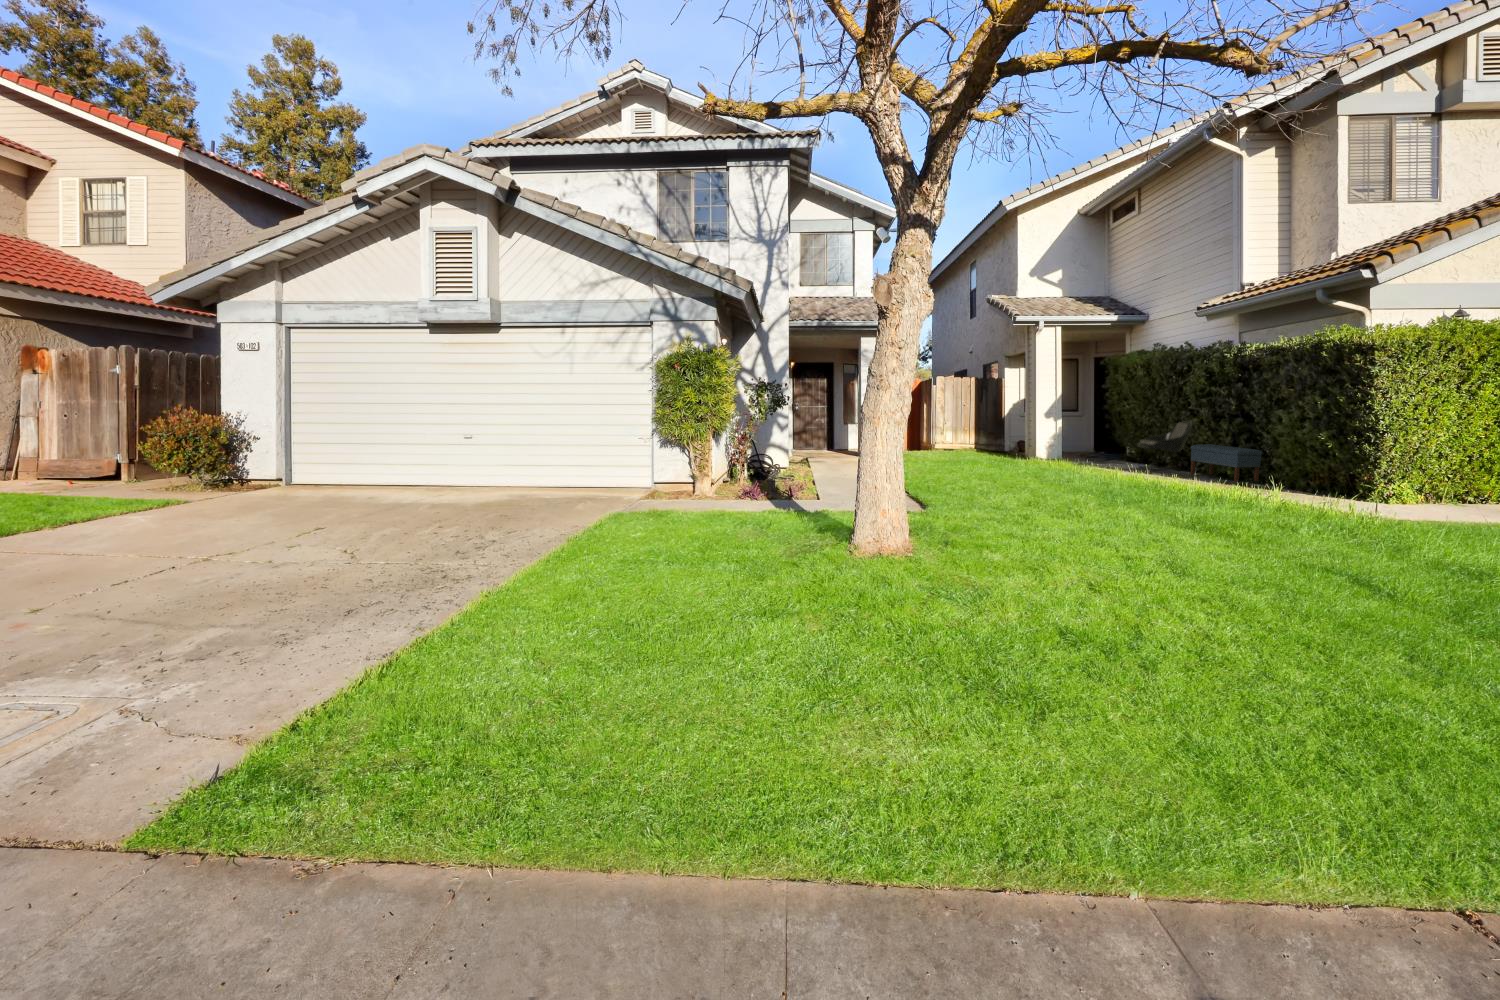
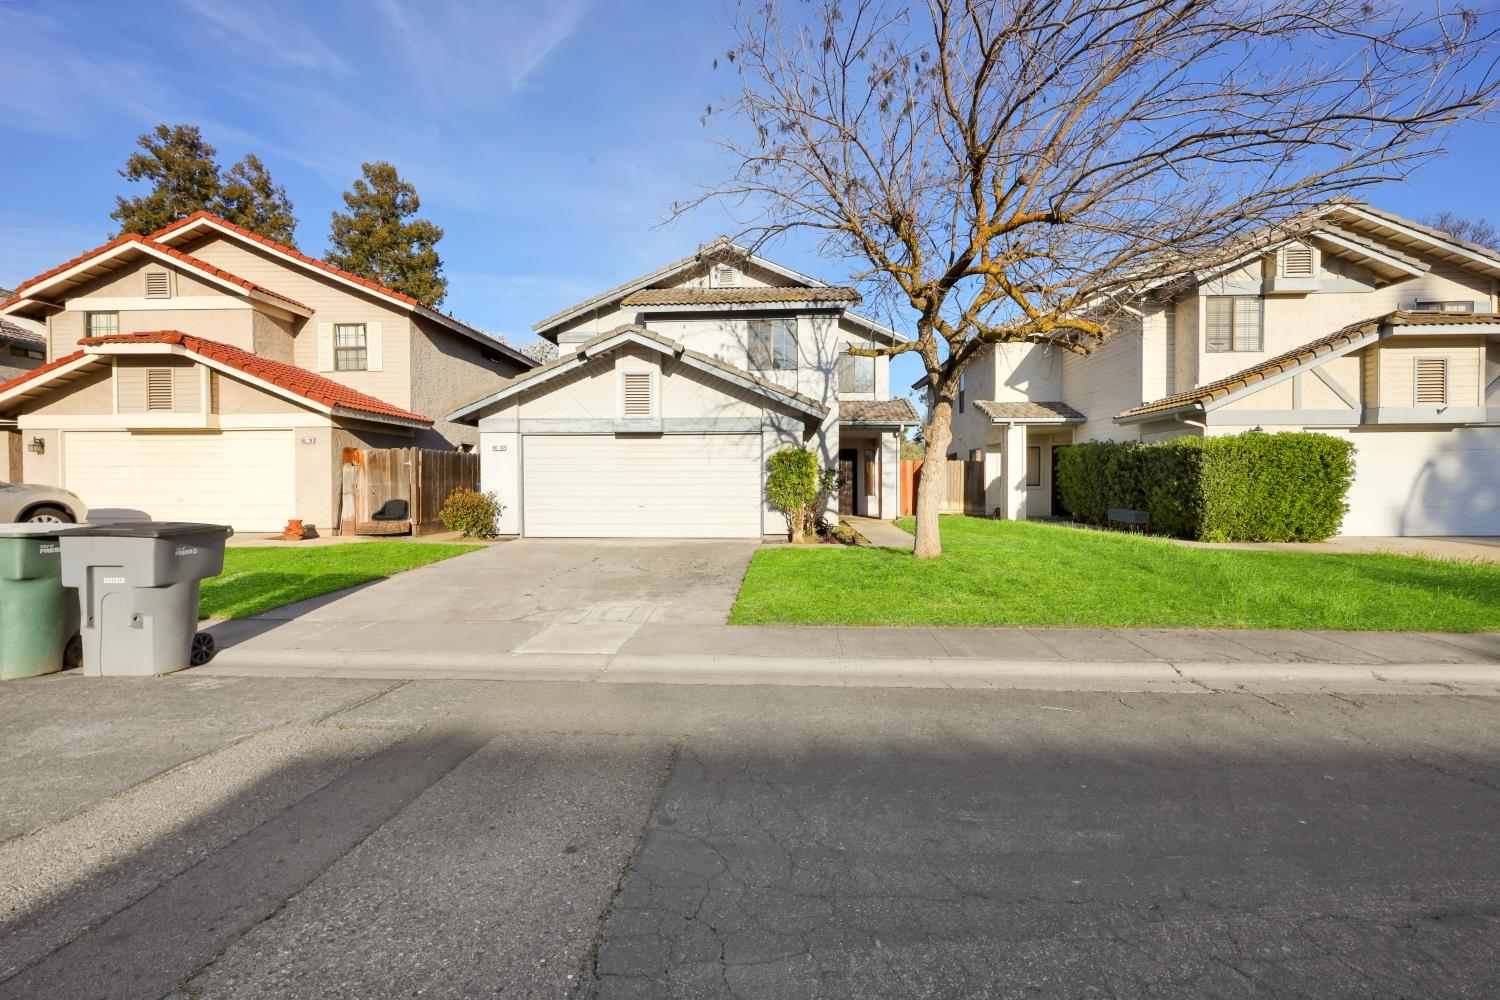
lounge chair: present [1137,421,1192,469] -> present [371,499,409,537]

